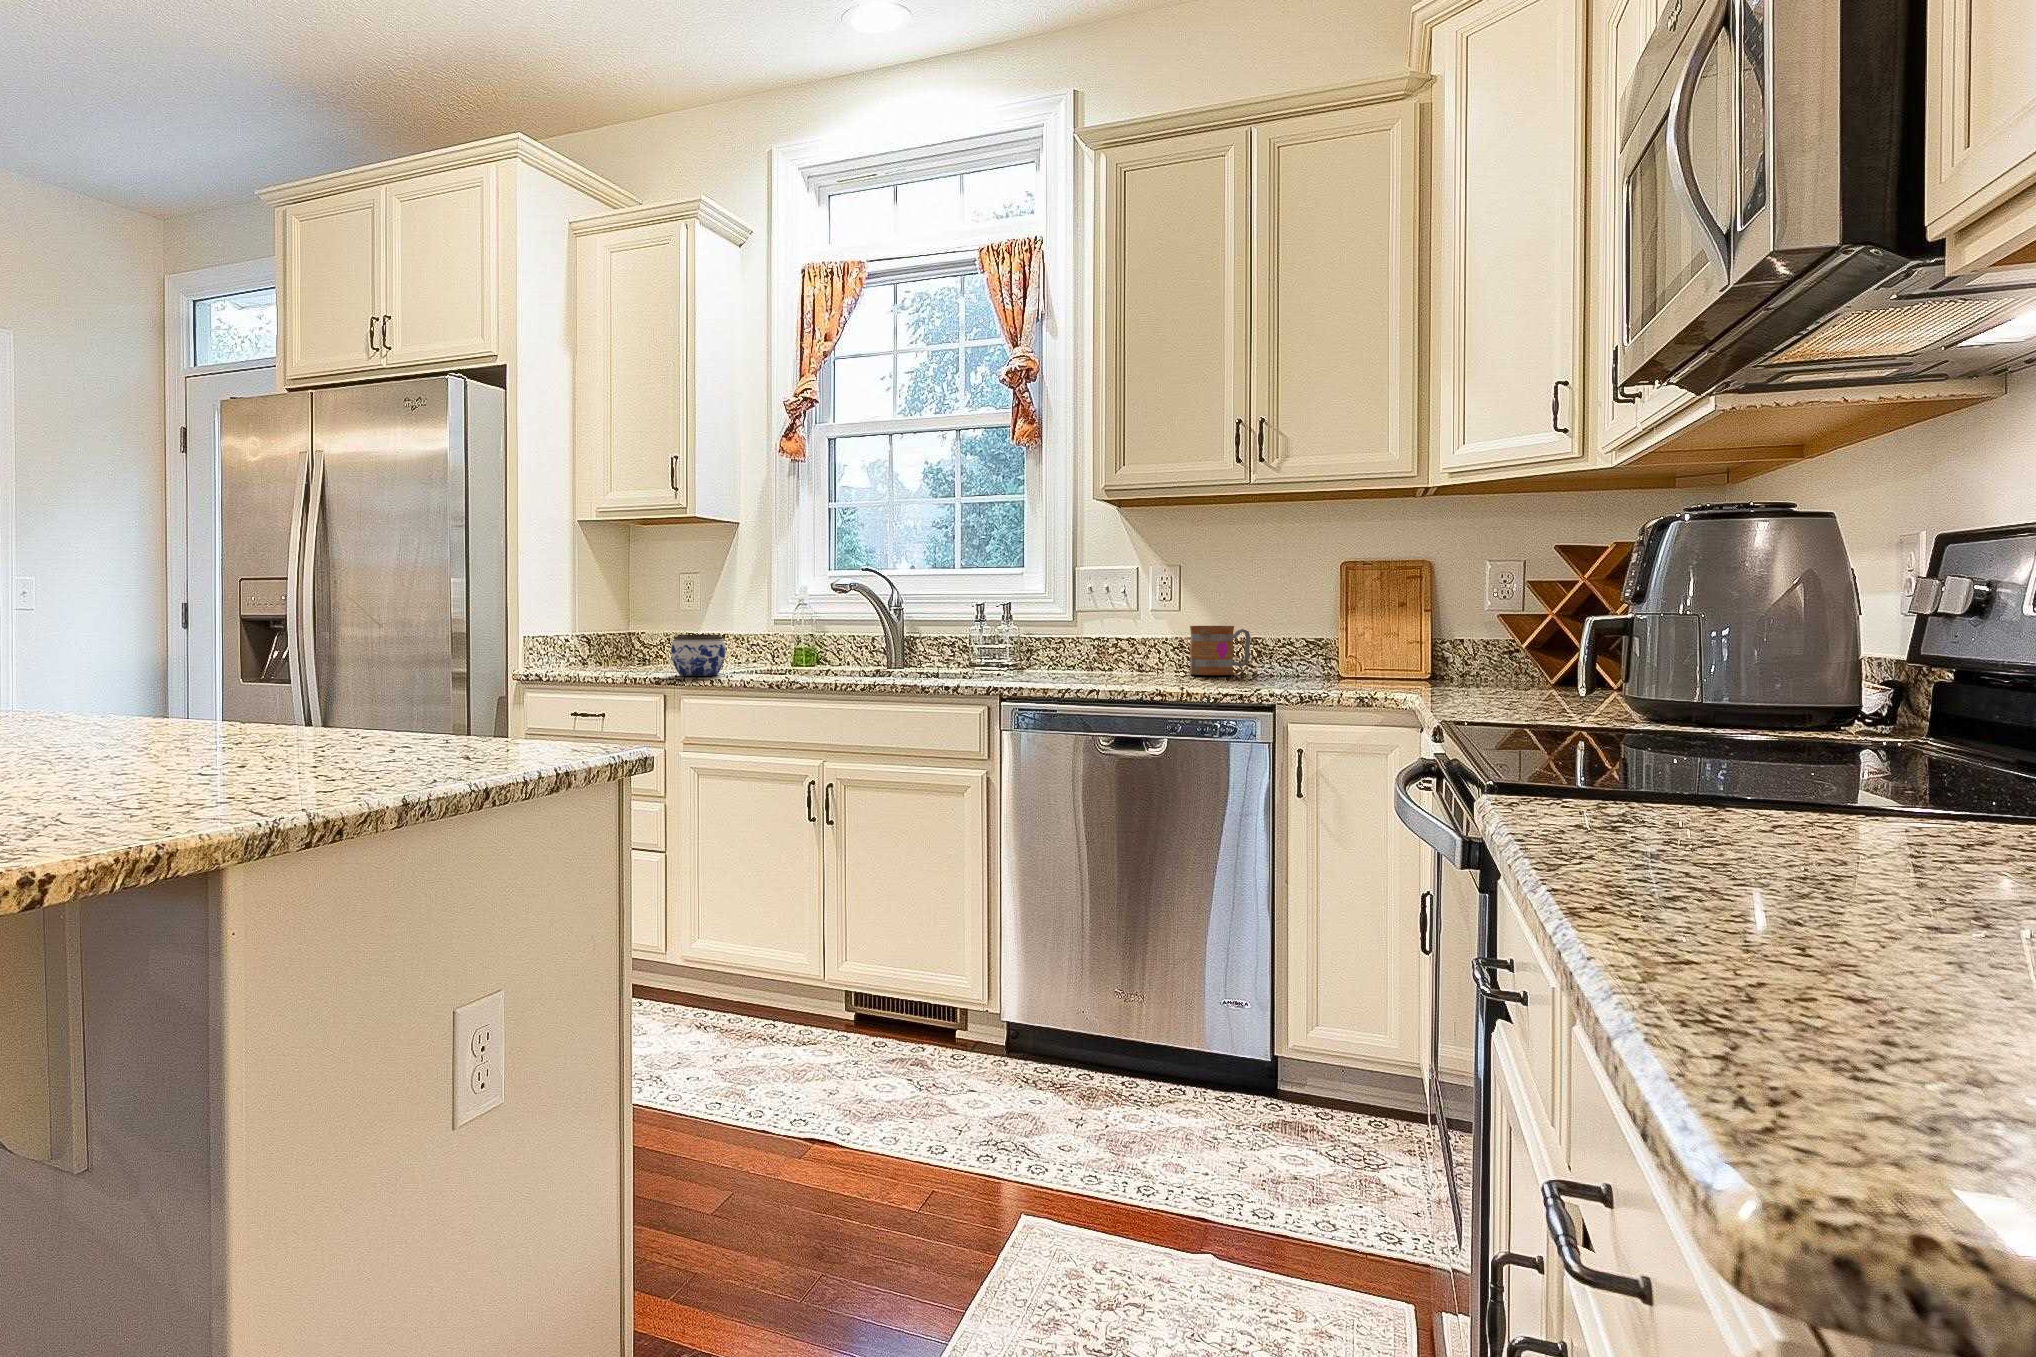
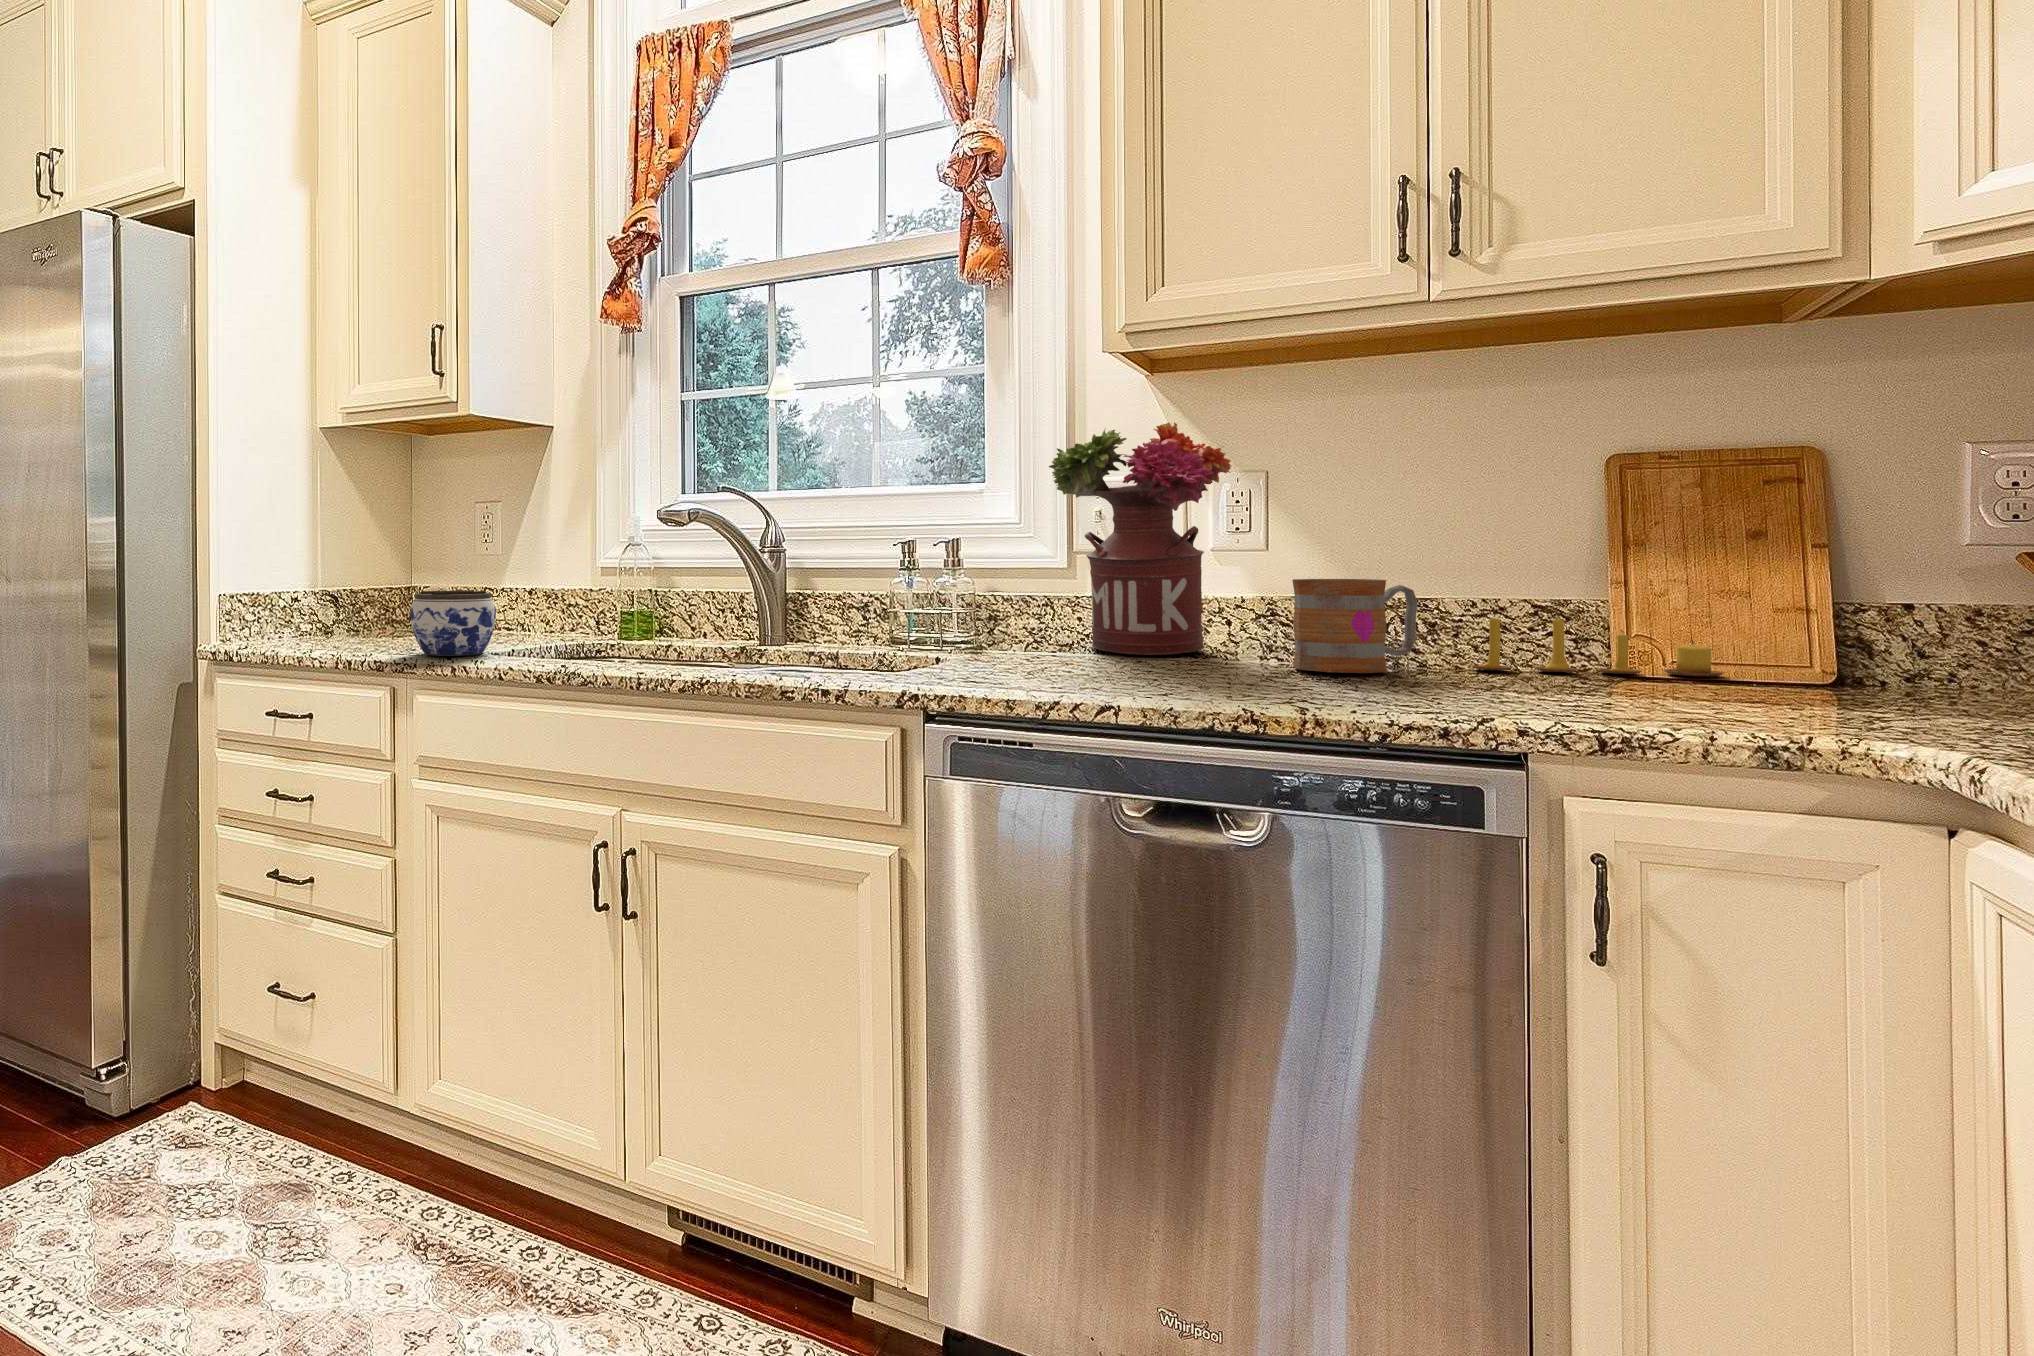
flower arrangement: none [1064,536,1163,669] -> present [1049,422,1232,655]
candle: none [1275,643,1386,674] -> present [1472,613,1723,676]

